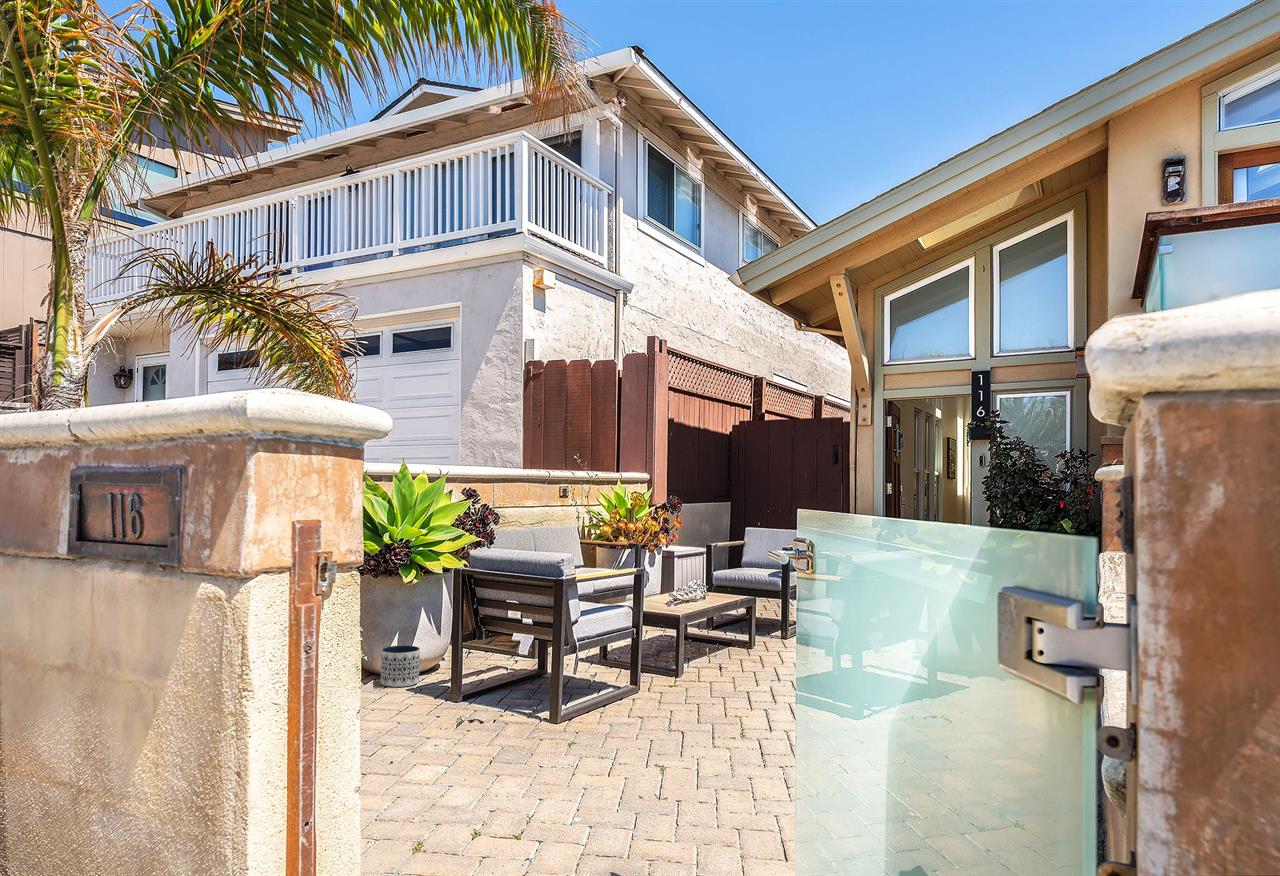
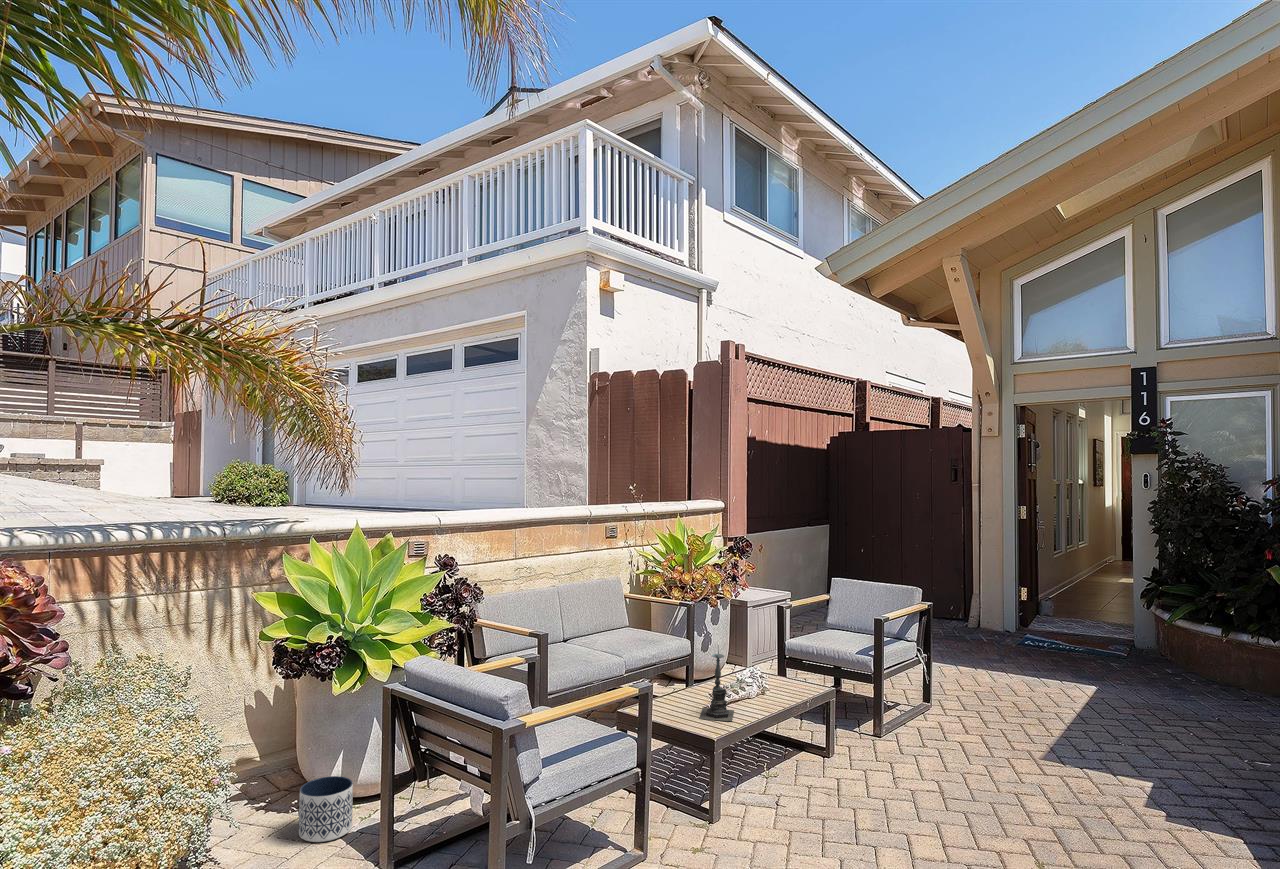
candle holder: none [666,553,691,606] -> present [699,651,734,721]

